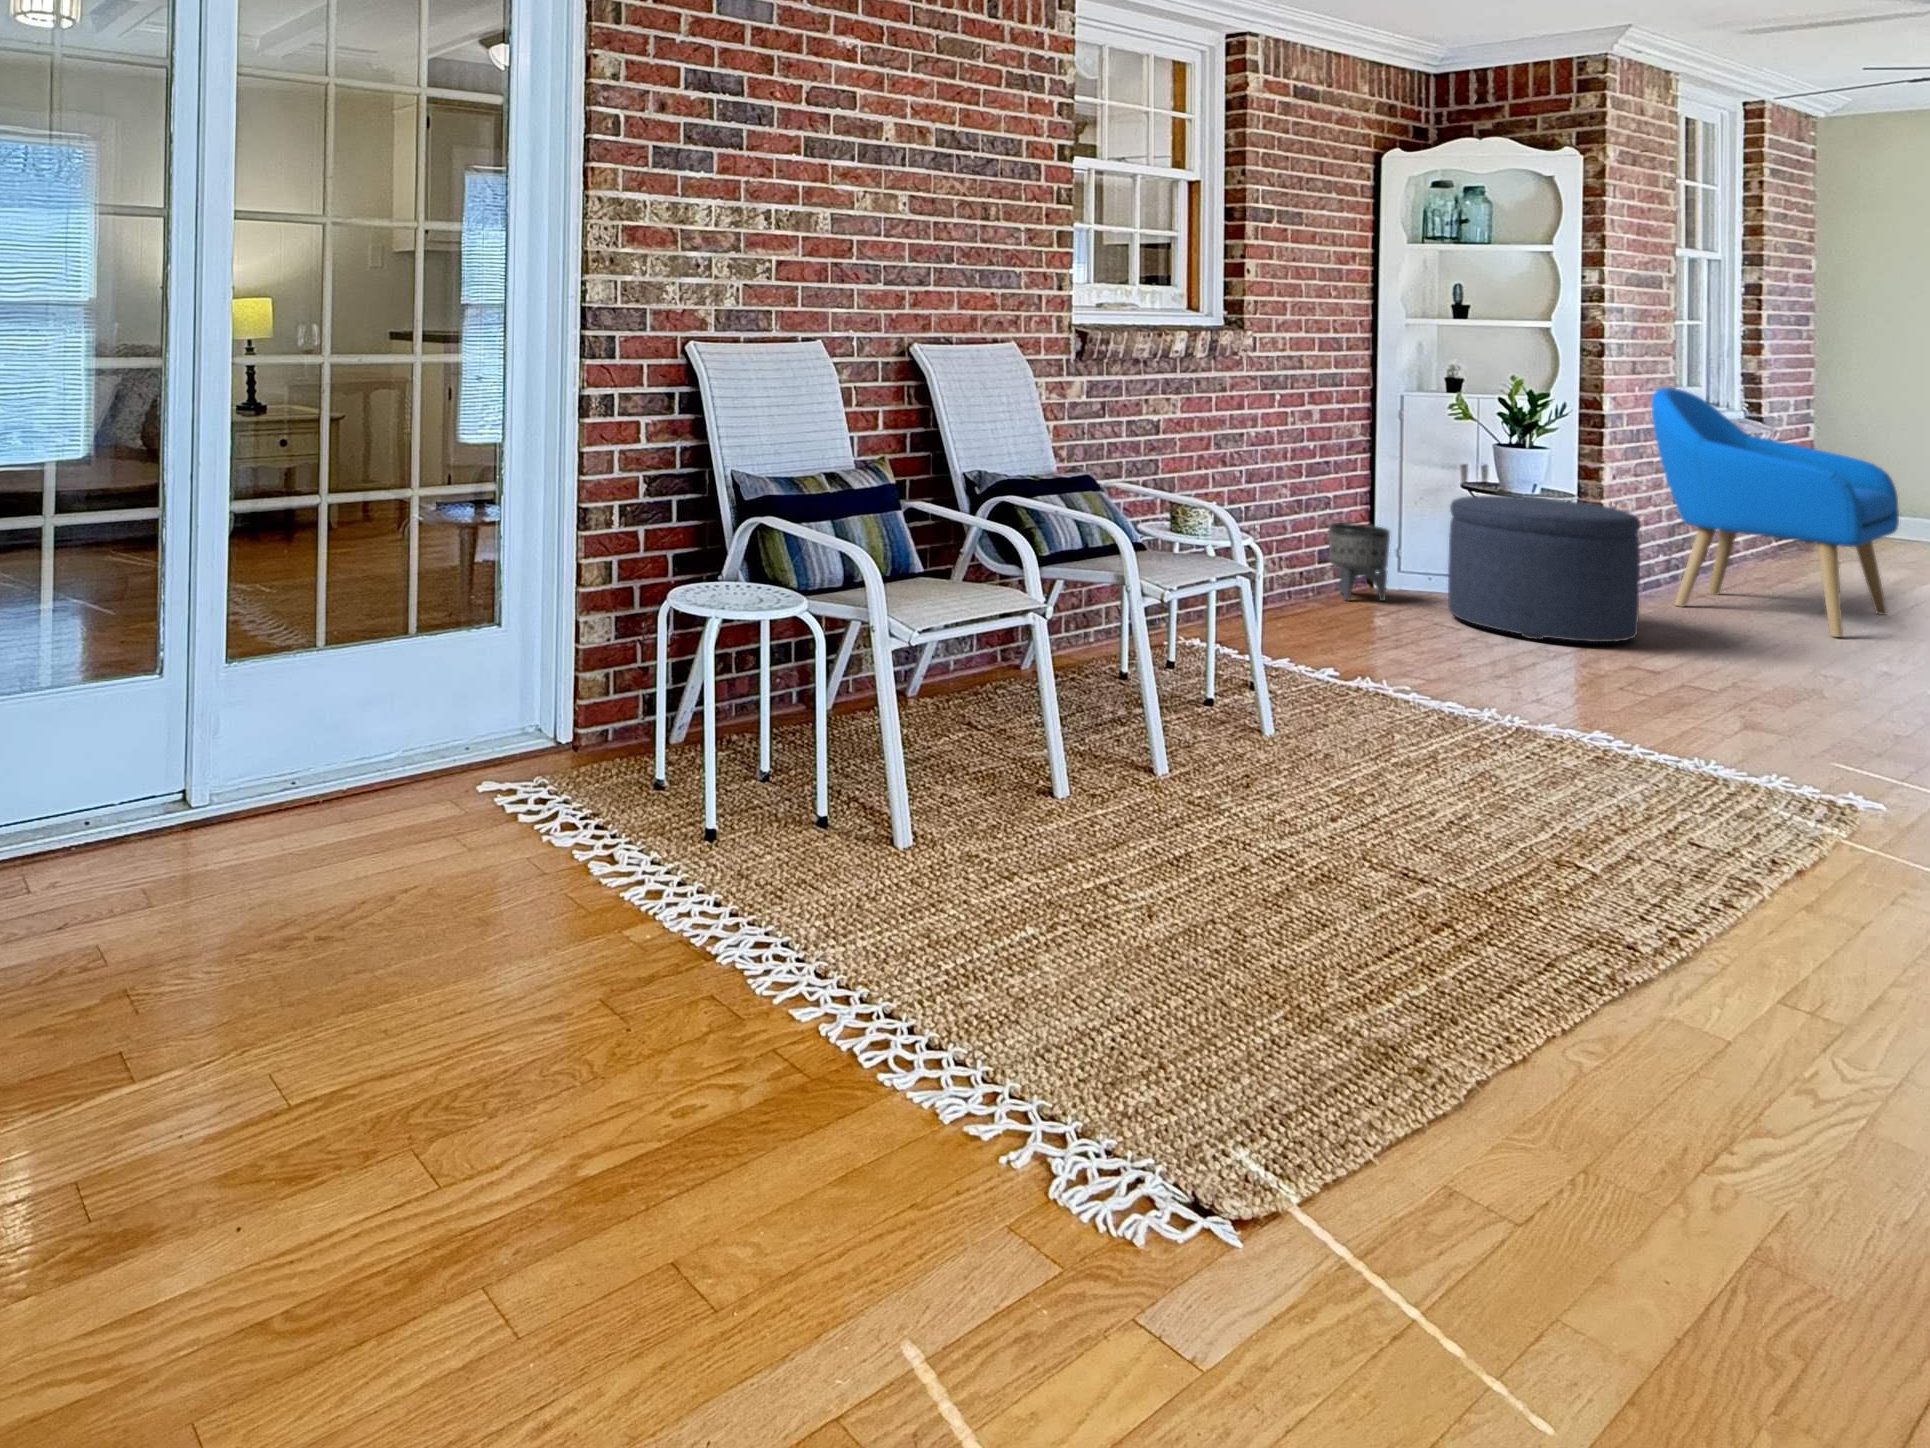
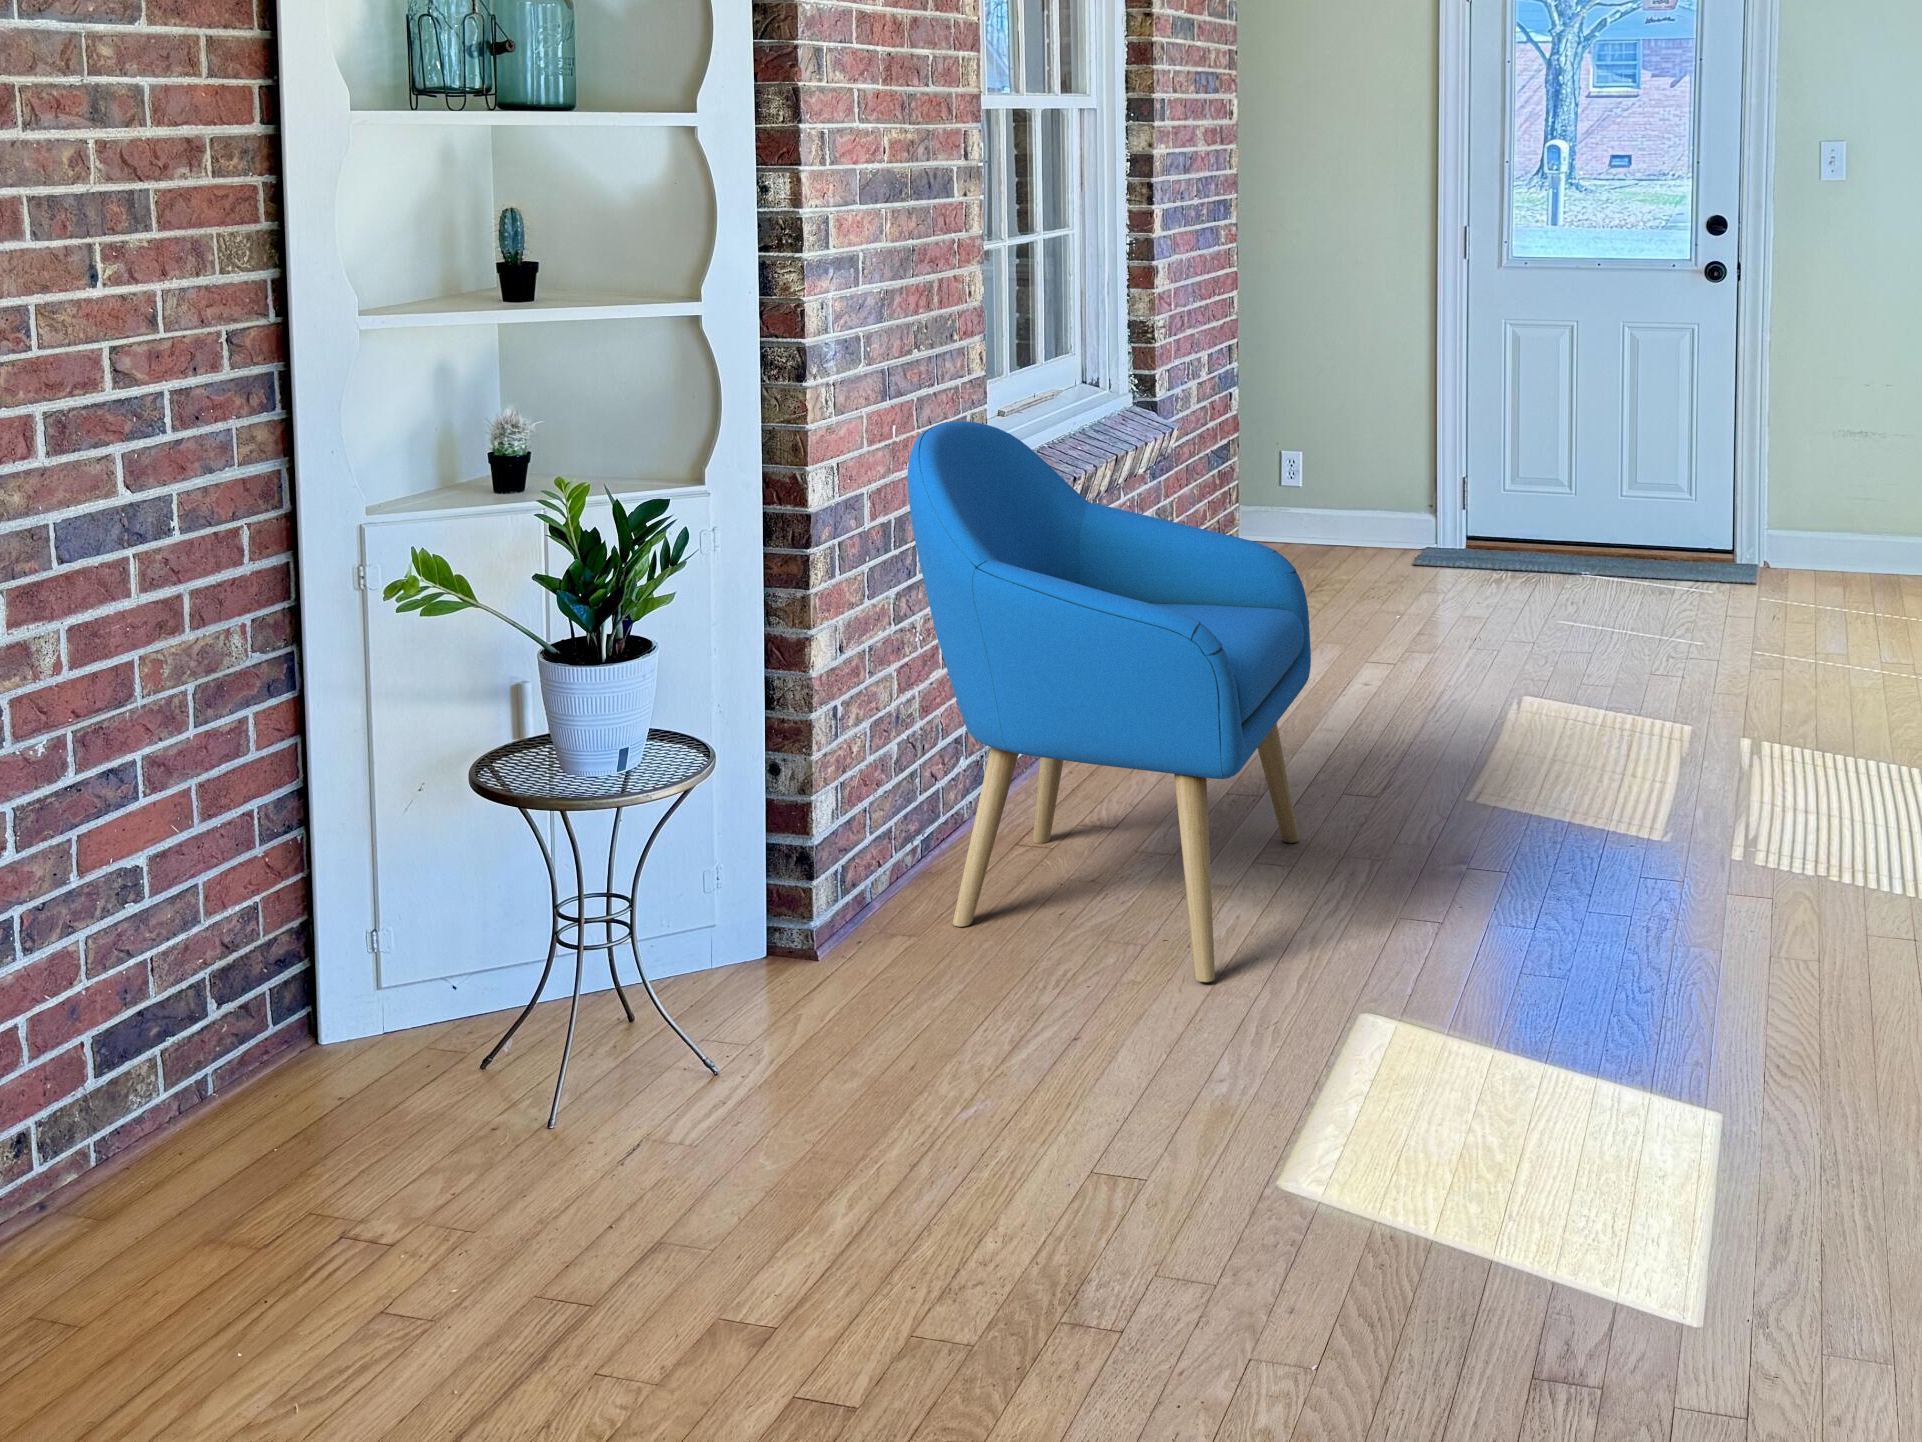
ottoman: present [1448,495,1640,642] -> none [362,797,804,1279]
planter: present [1328,523,1390,601] -> none [91,928,262,1188]

